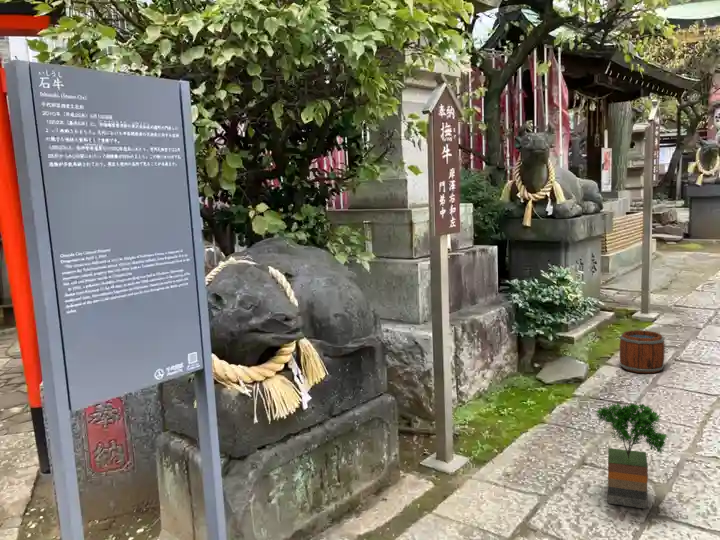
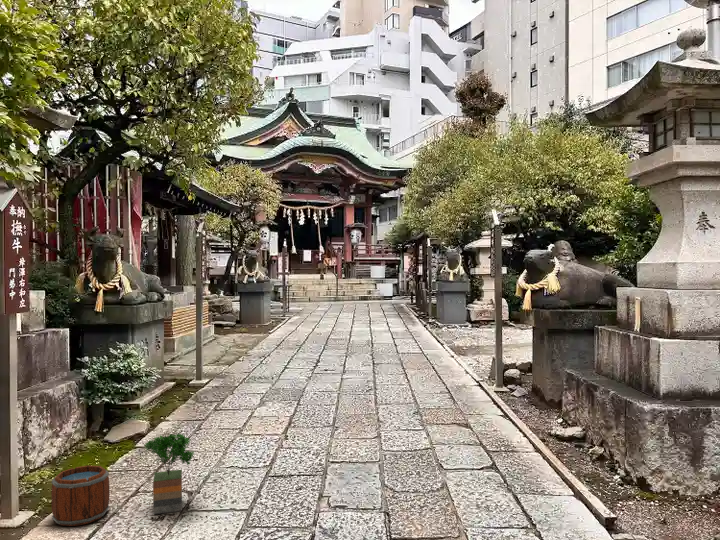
bucket: present [619,330,665,373] -> present [51,465,110,526]

